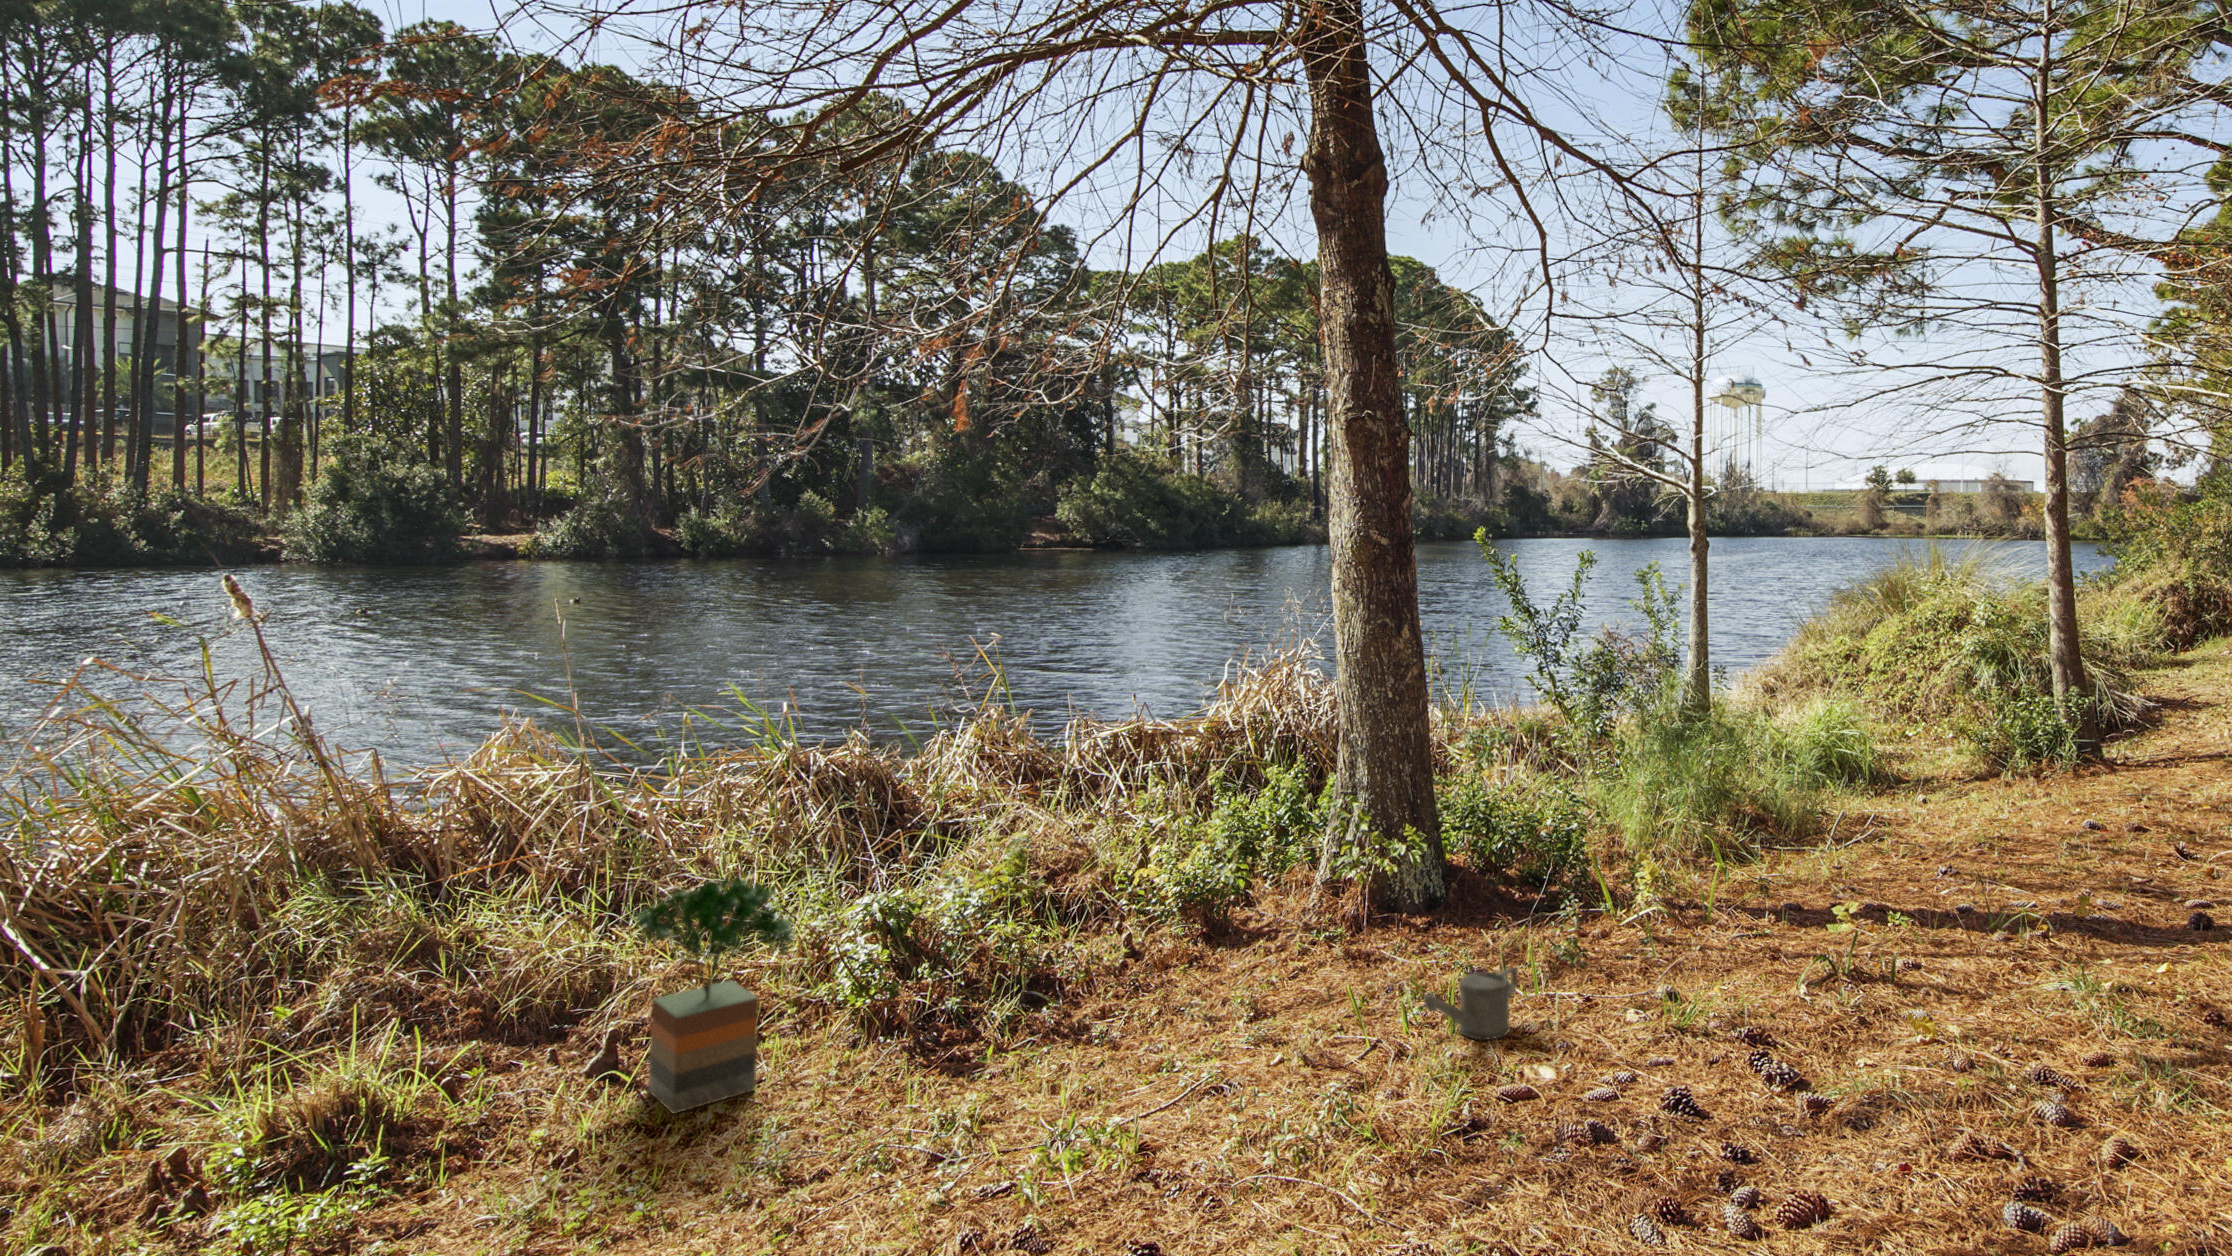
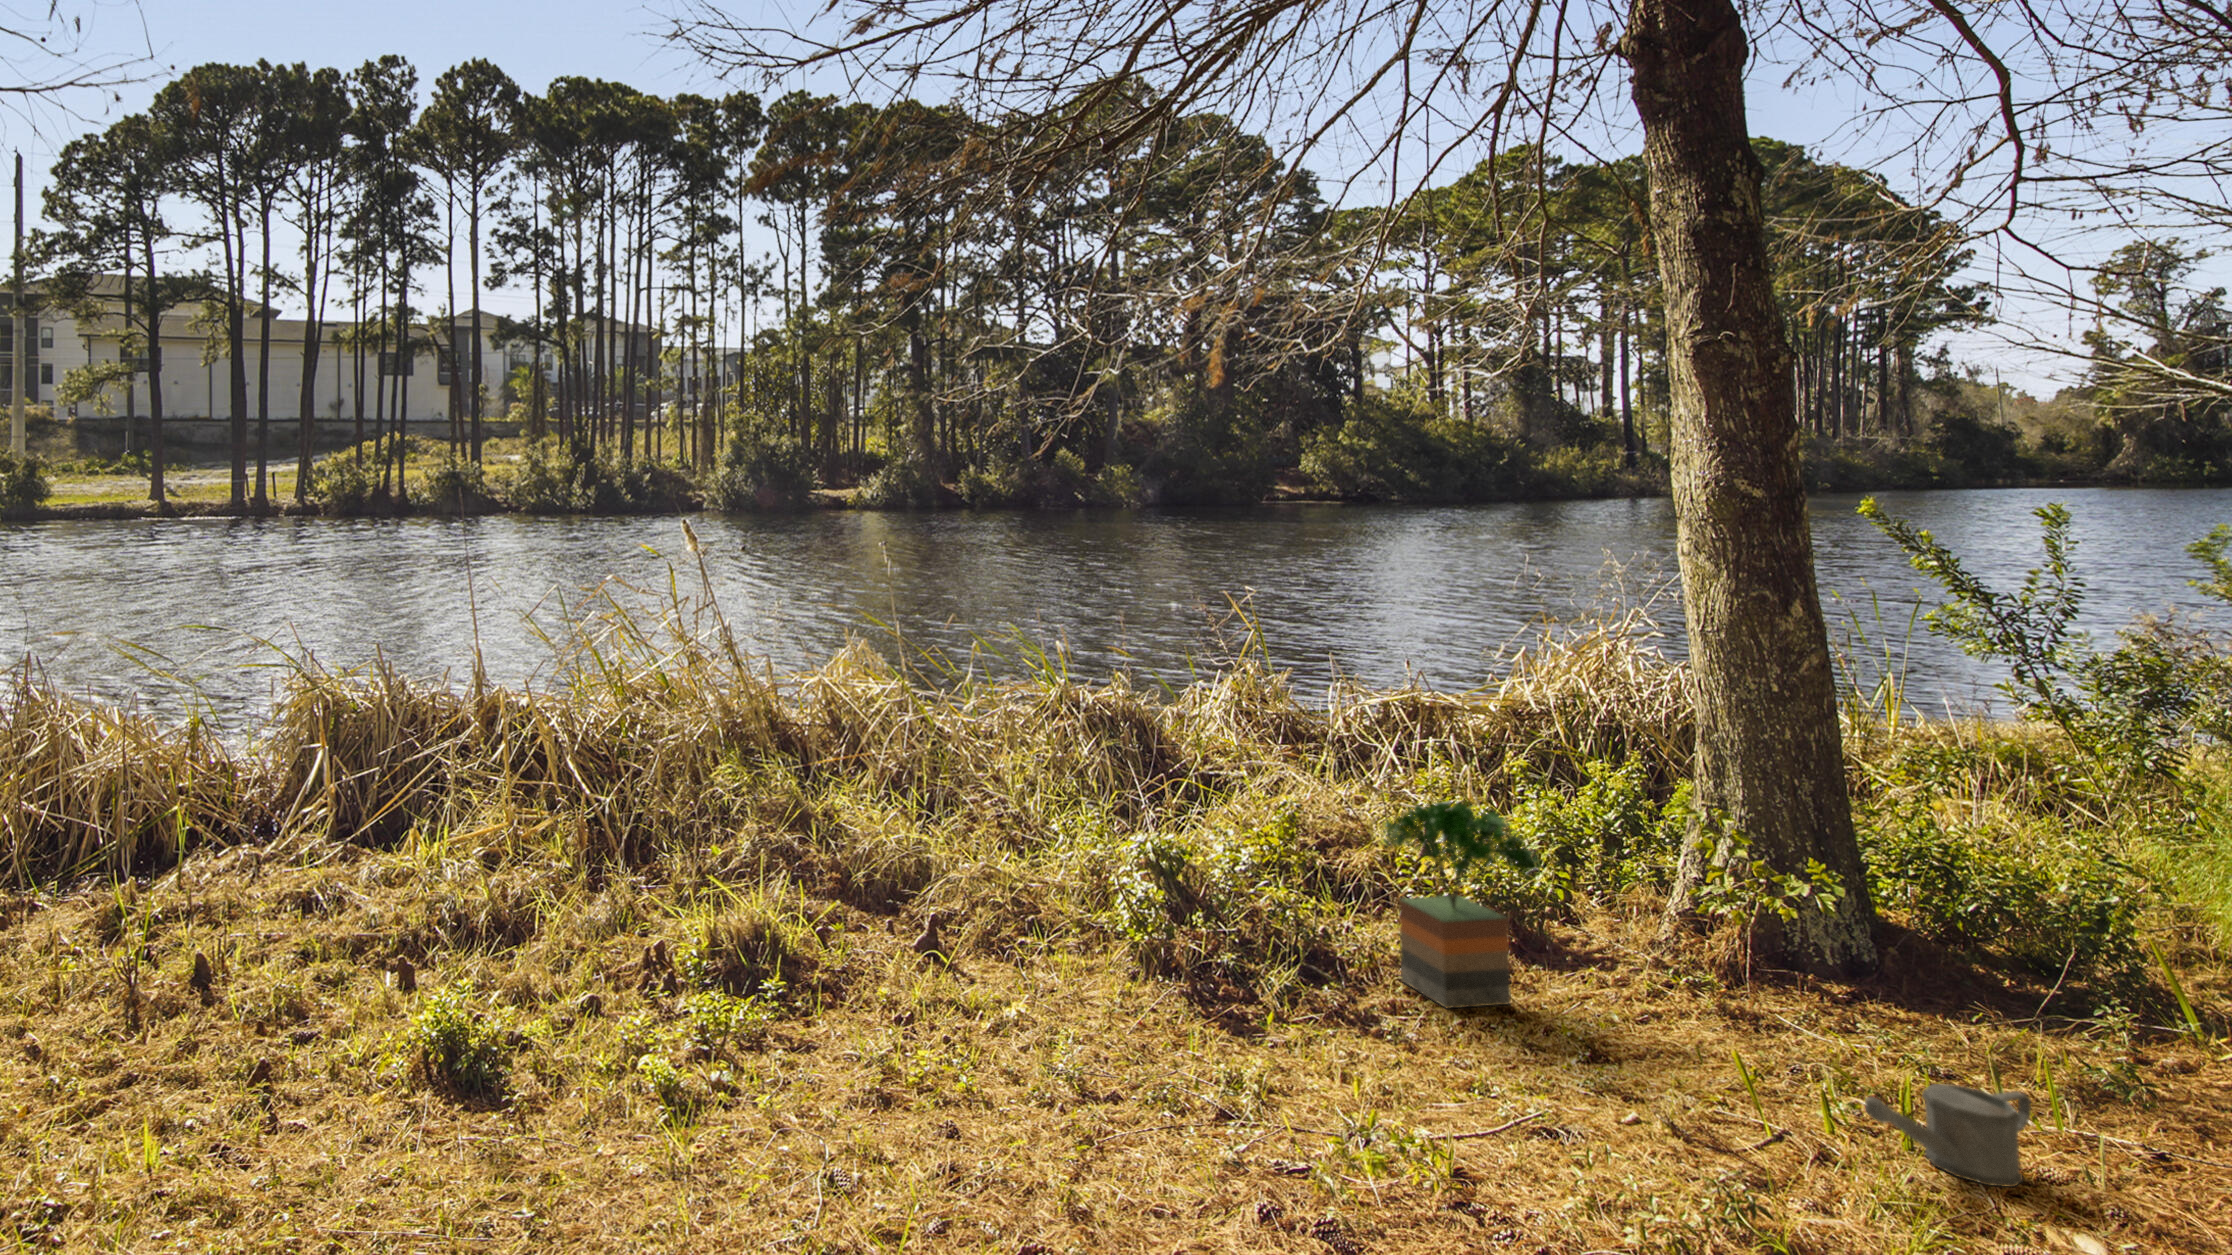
potted tree: present [635,878,795,1114] -> present [1383,801,1541,1008]

